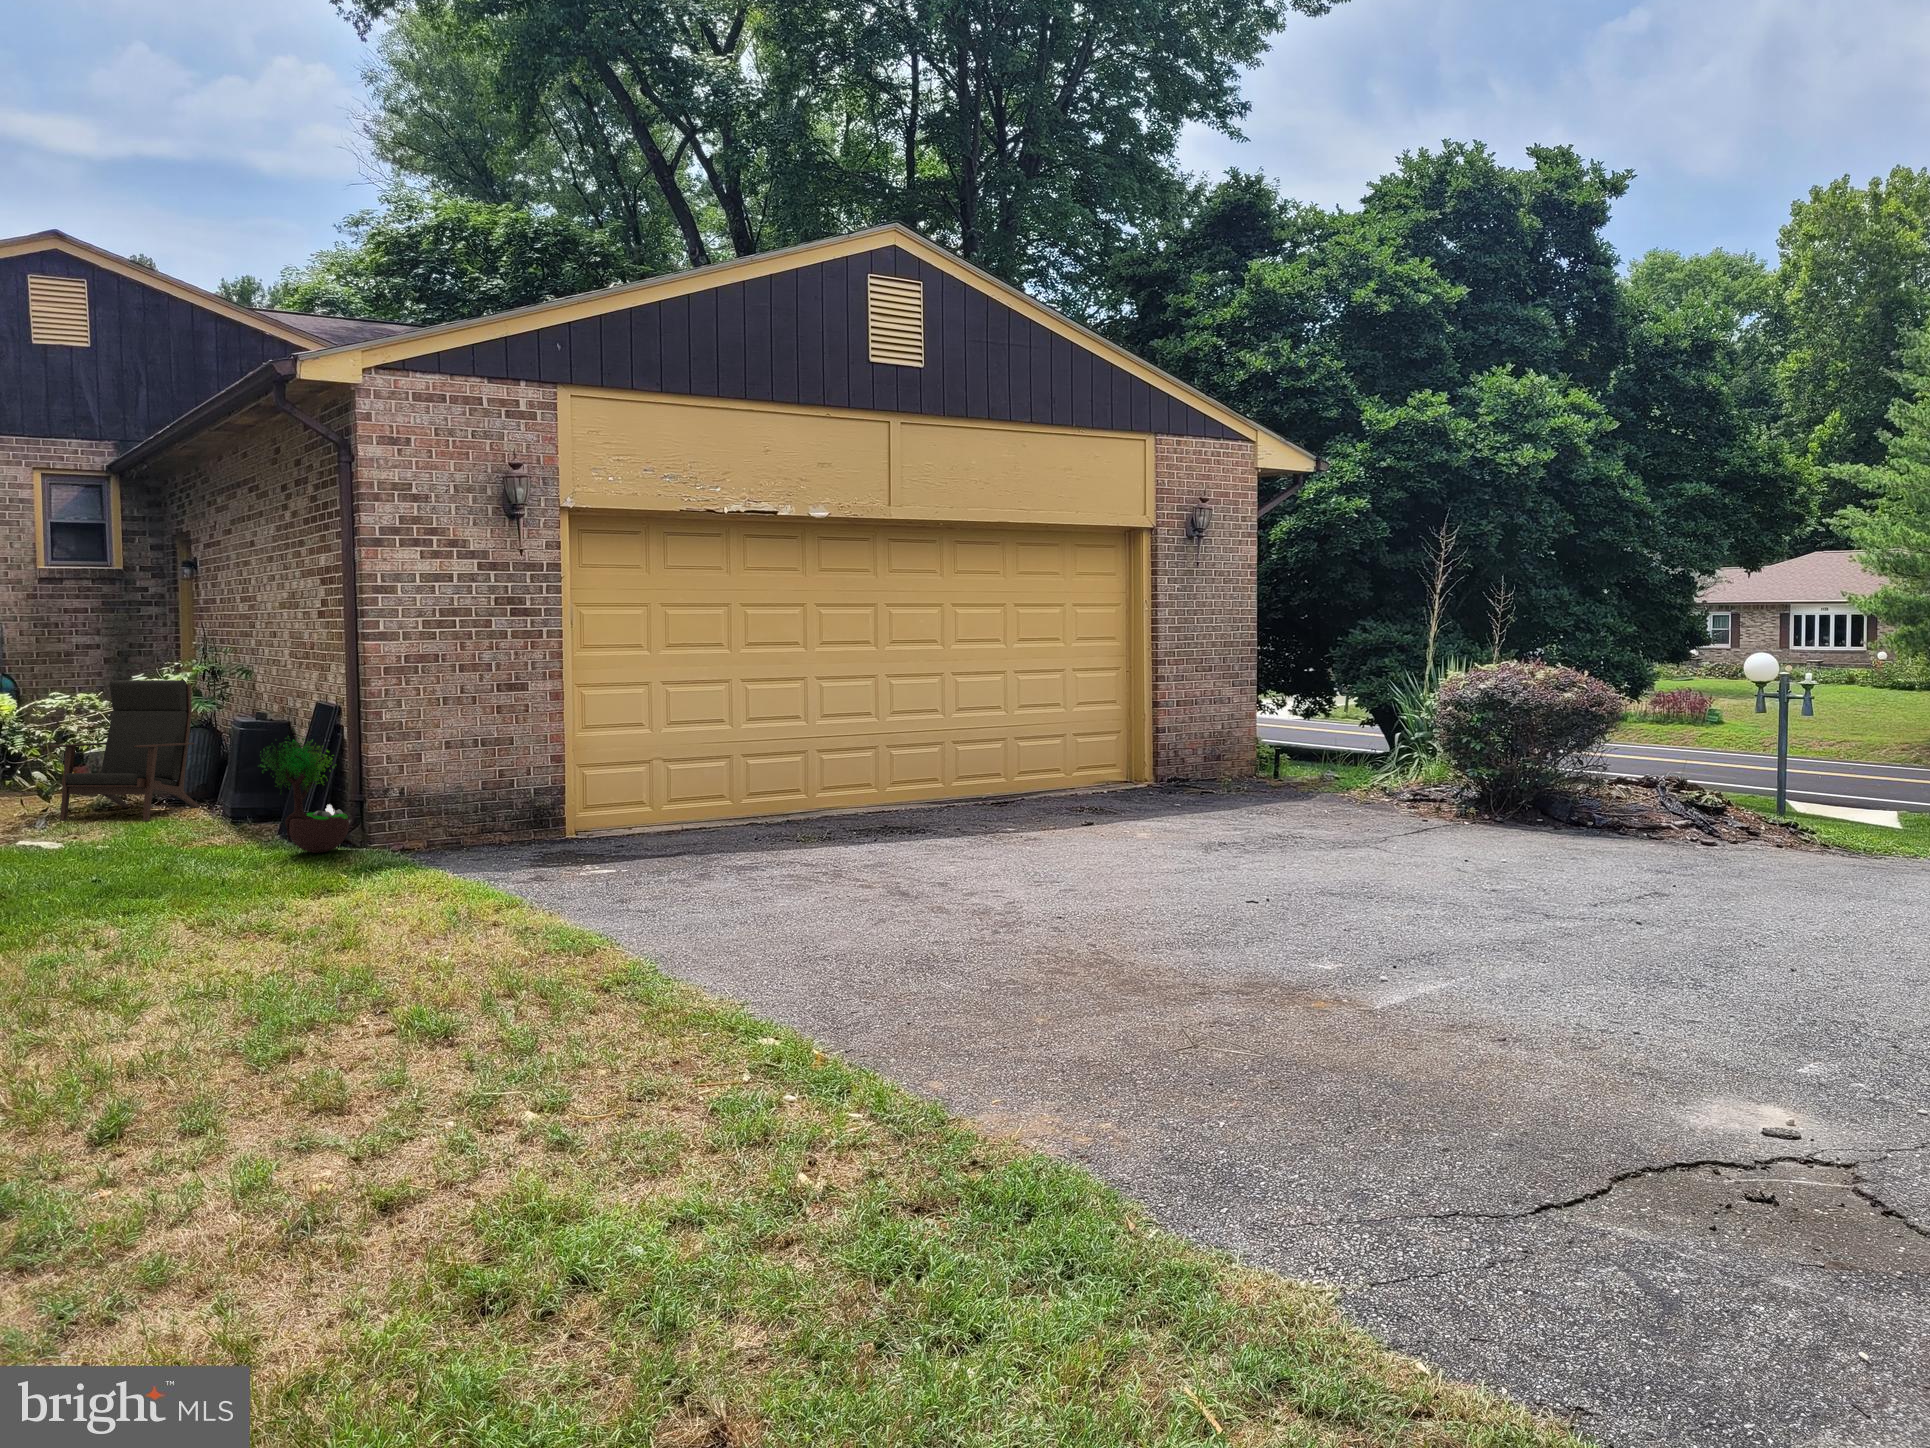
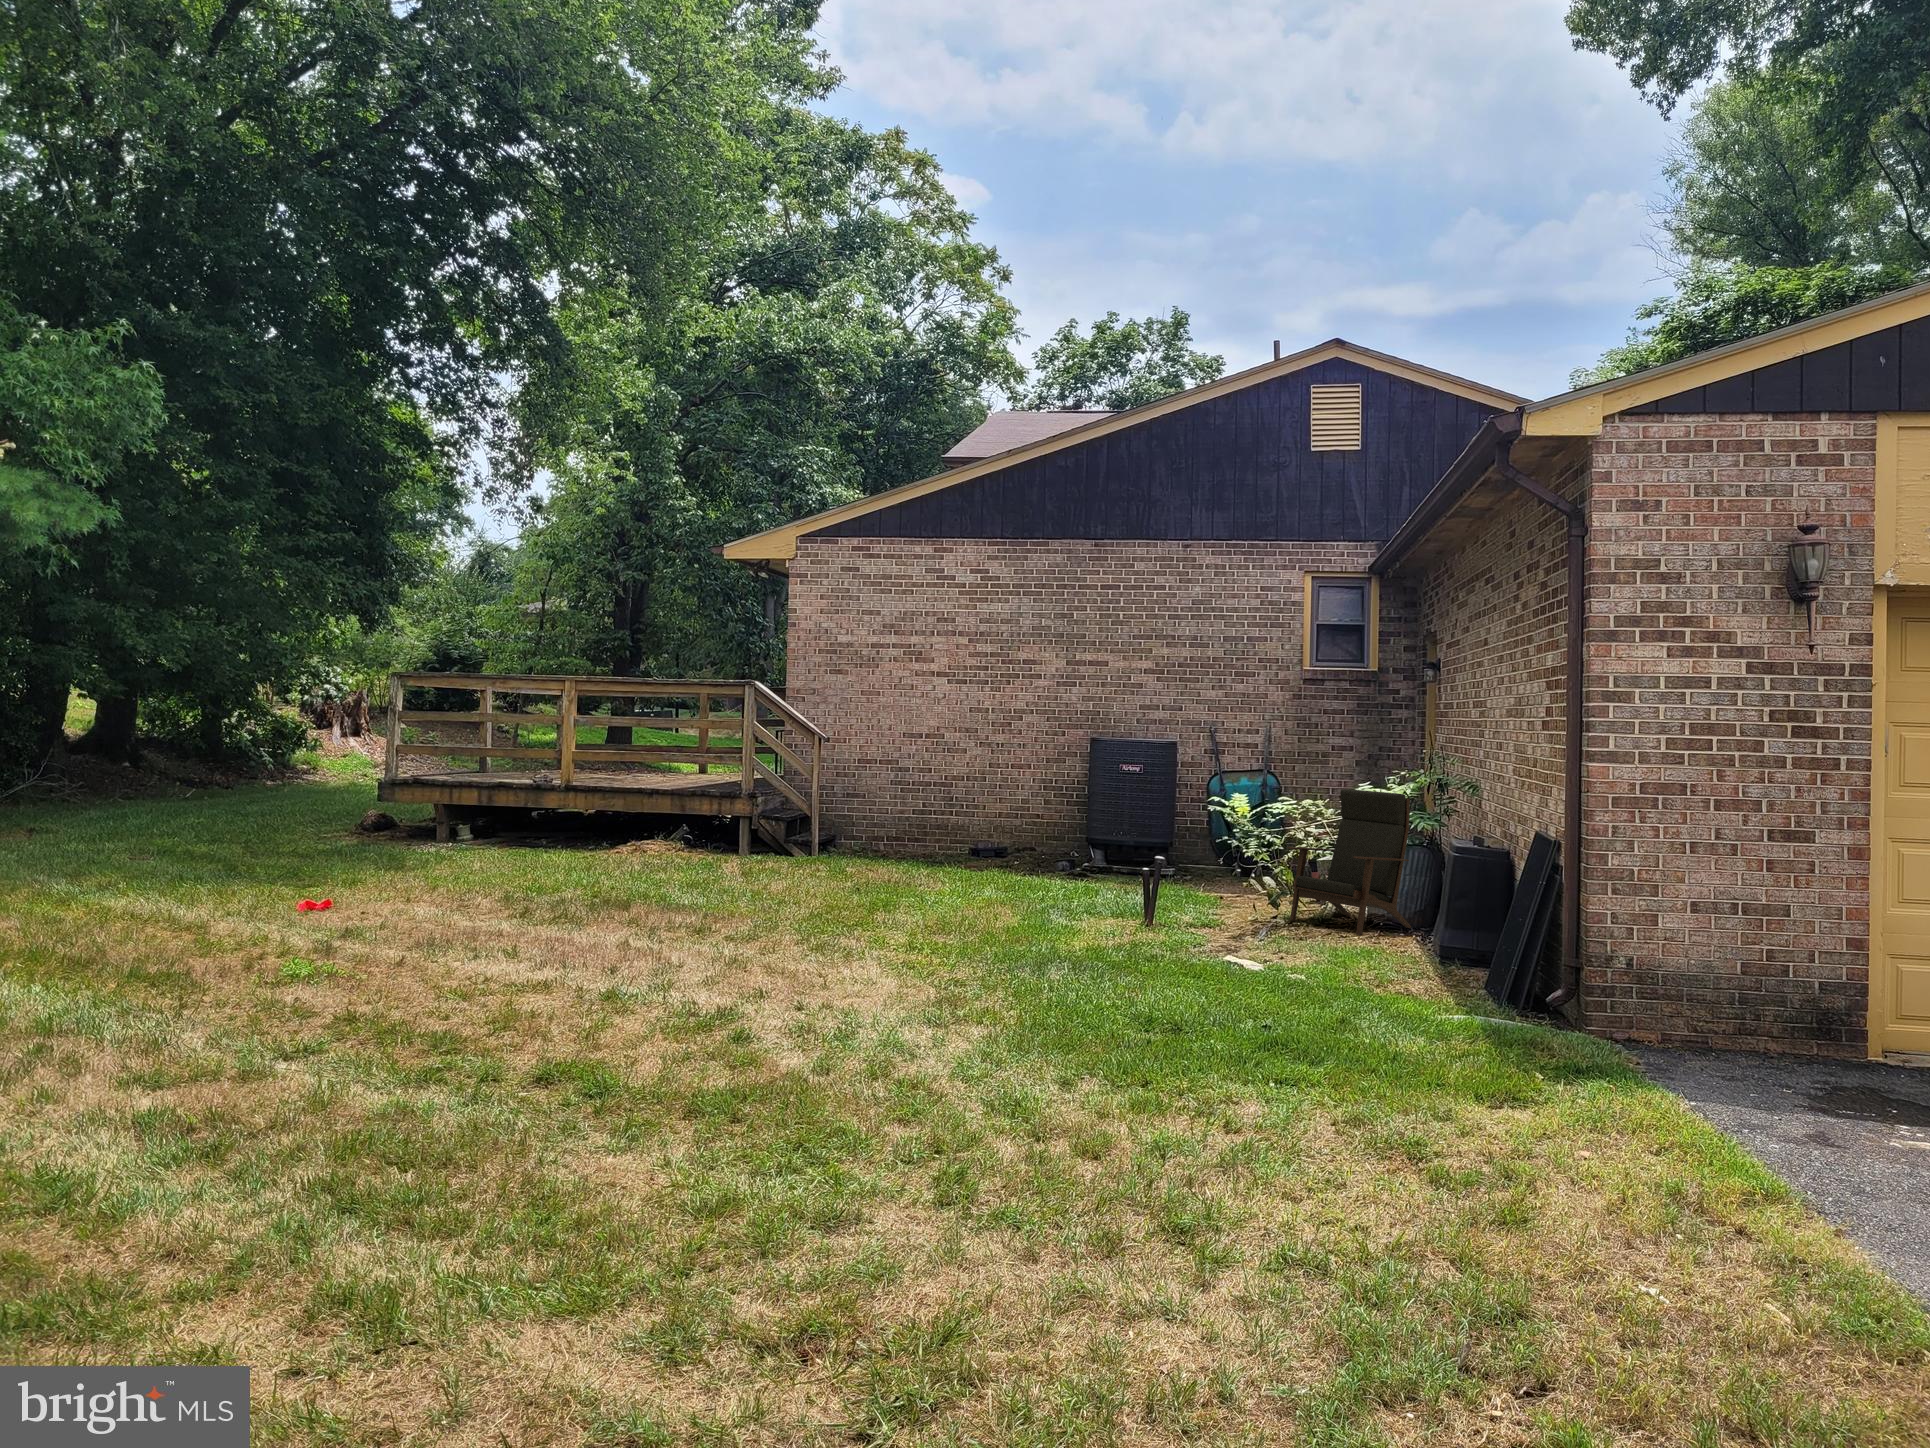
potted tree: present [259,729,349,853] -> none [1458,861,1559,1018]

